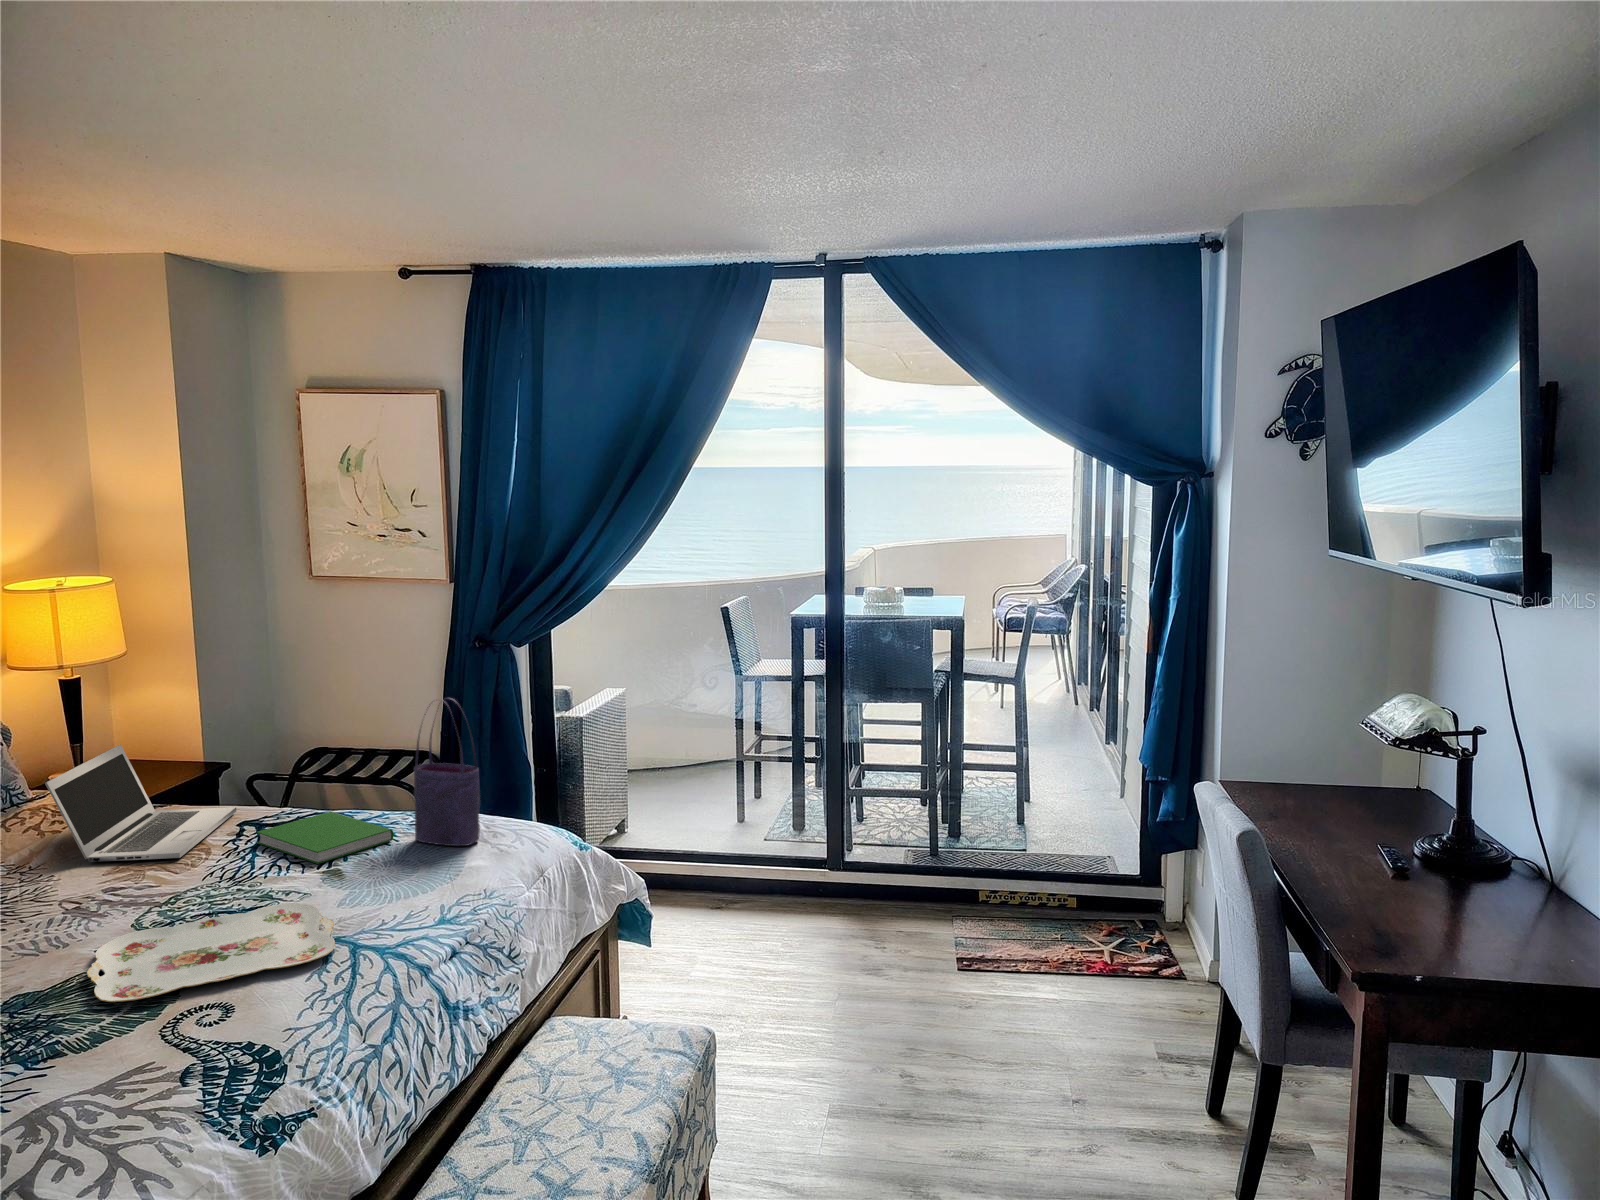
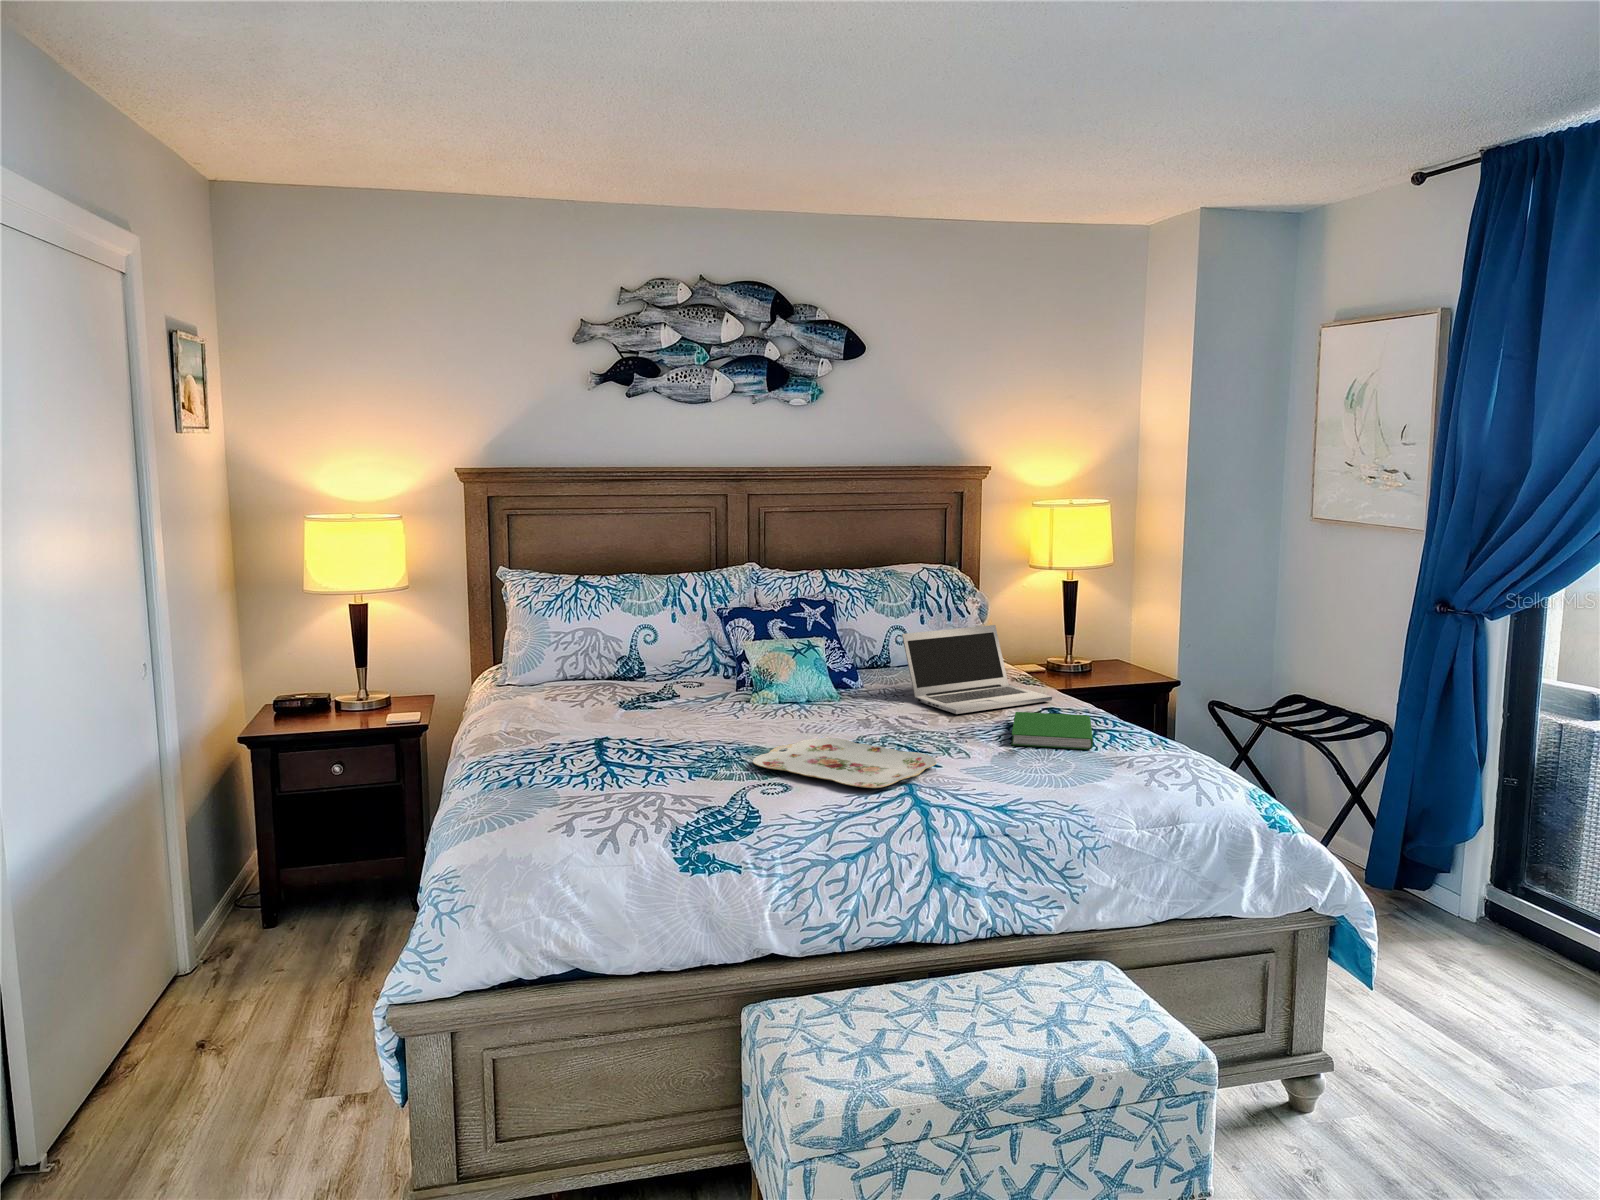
tote bag: present [414,698,480,846] -> none [1104,617,1151,772]

